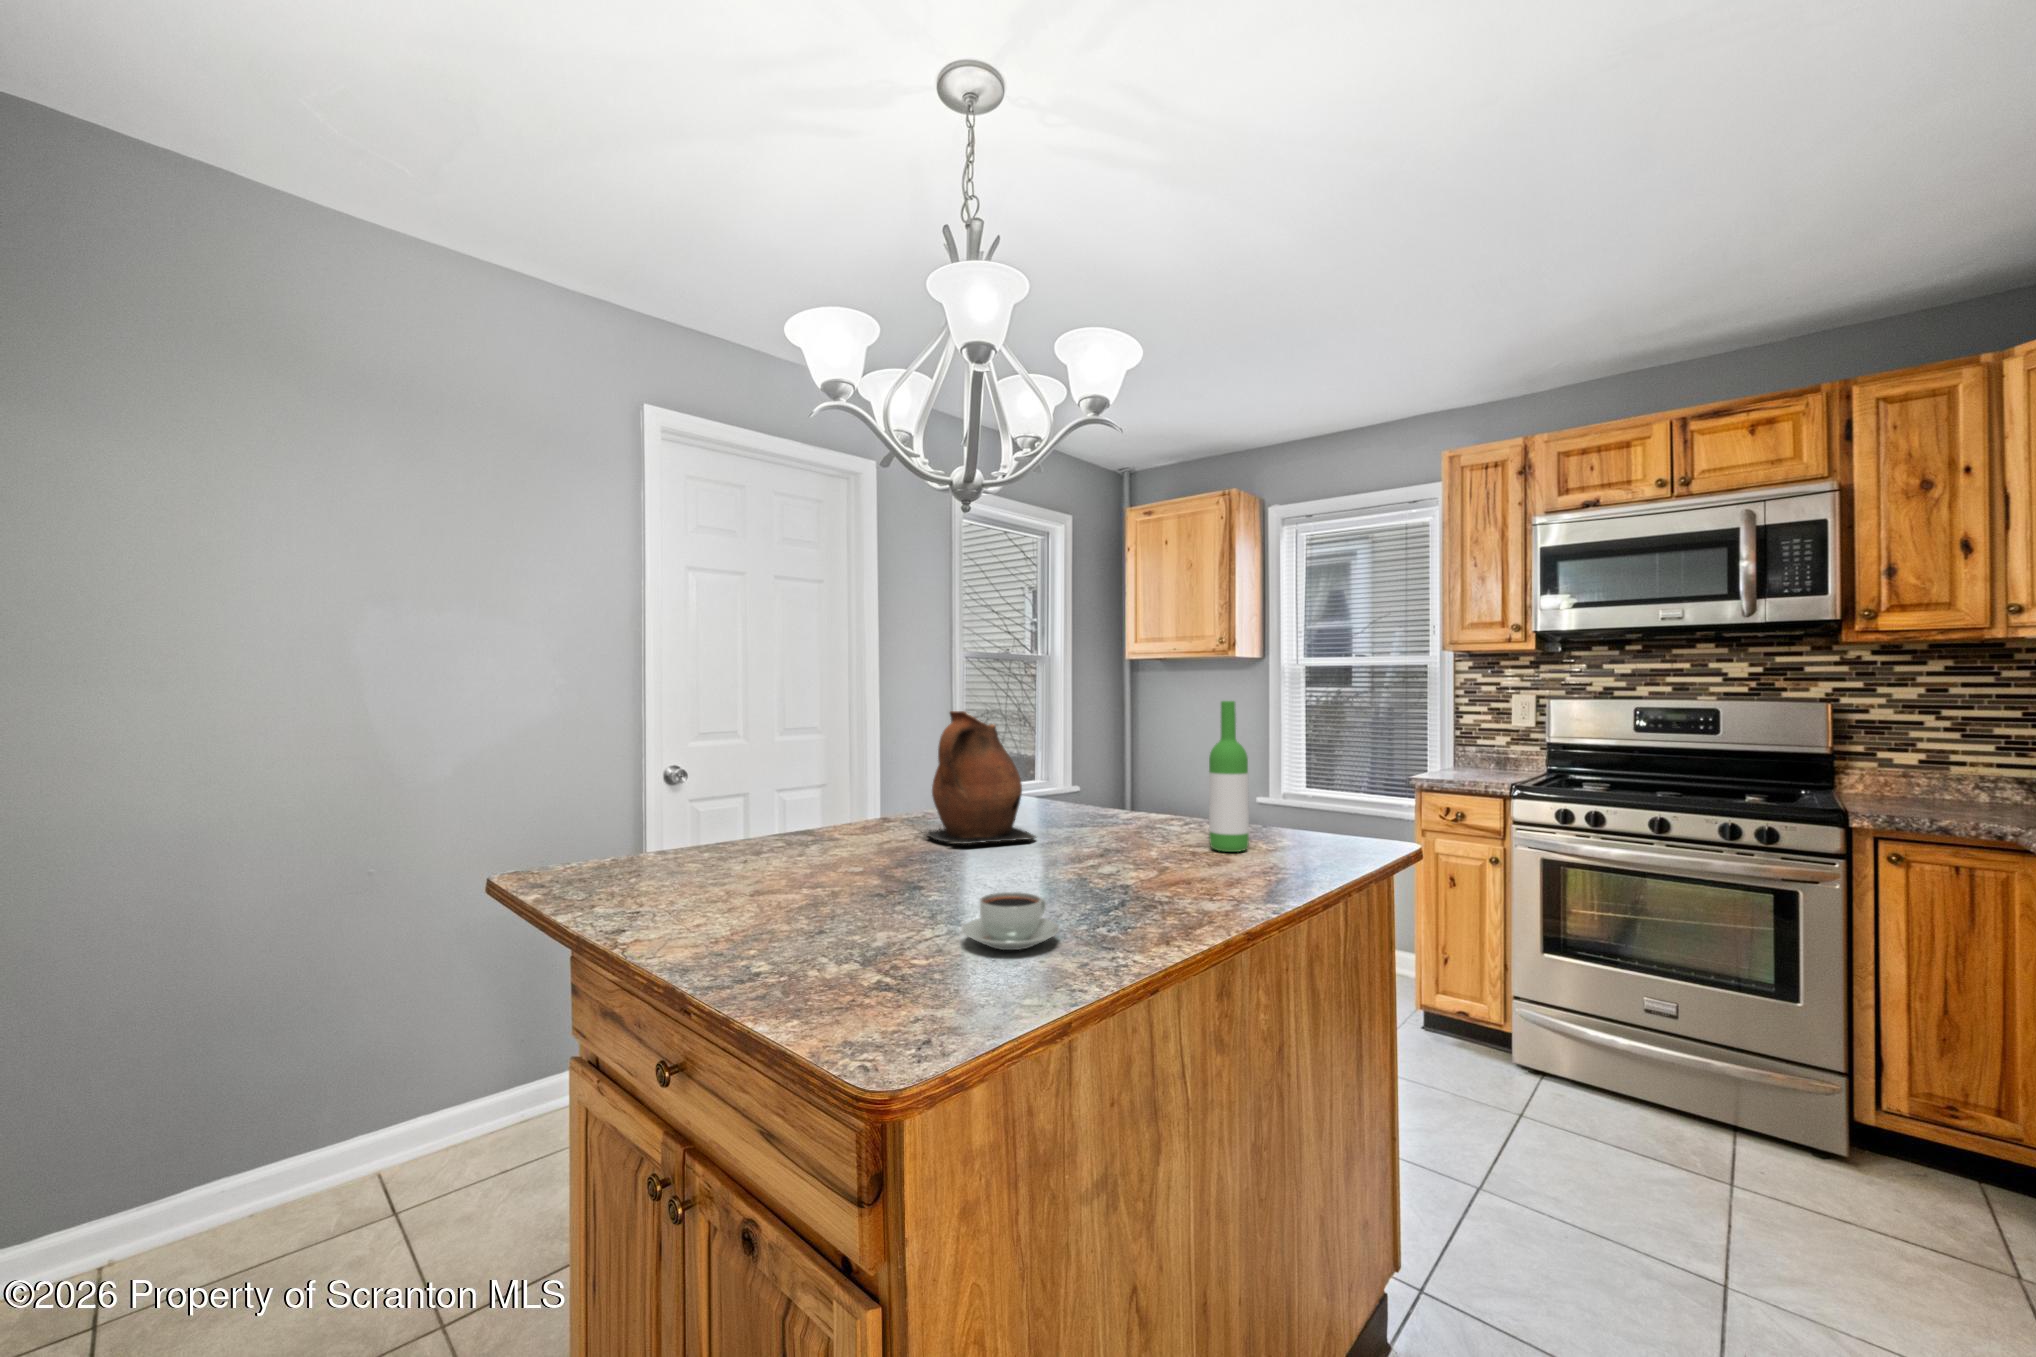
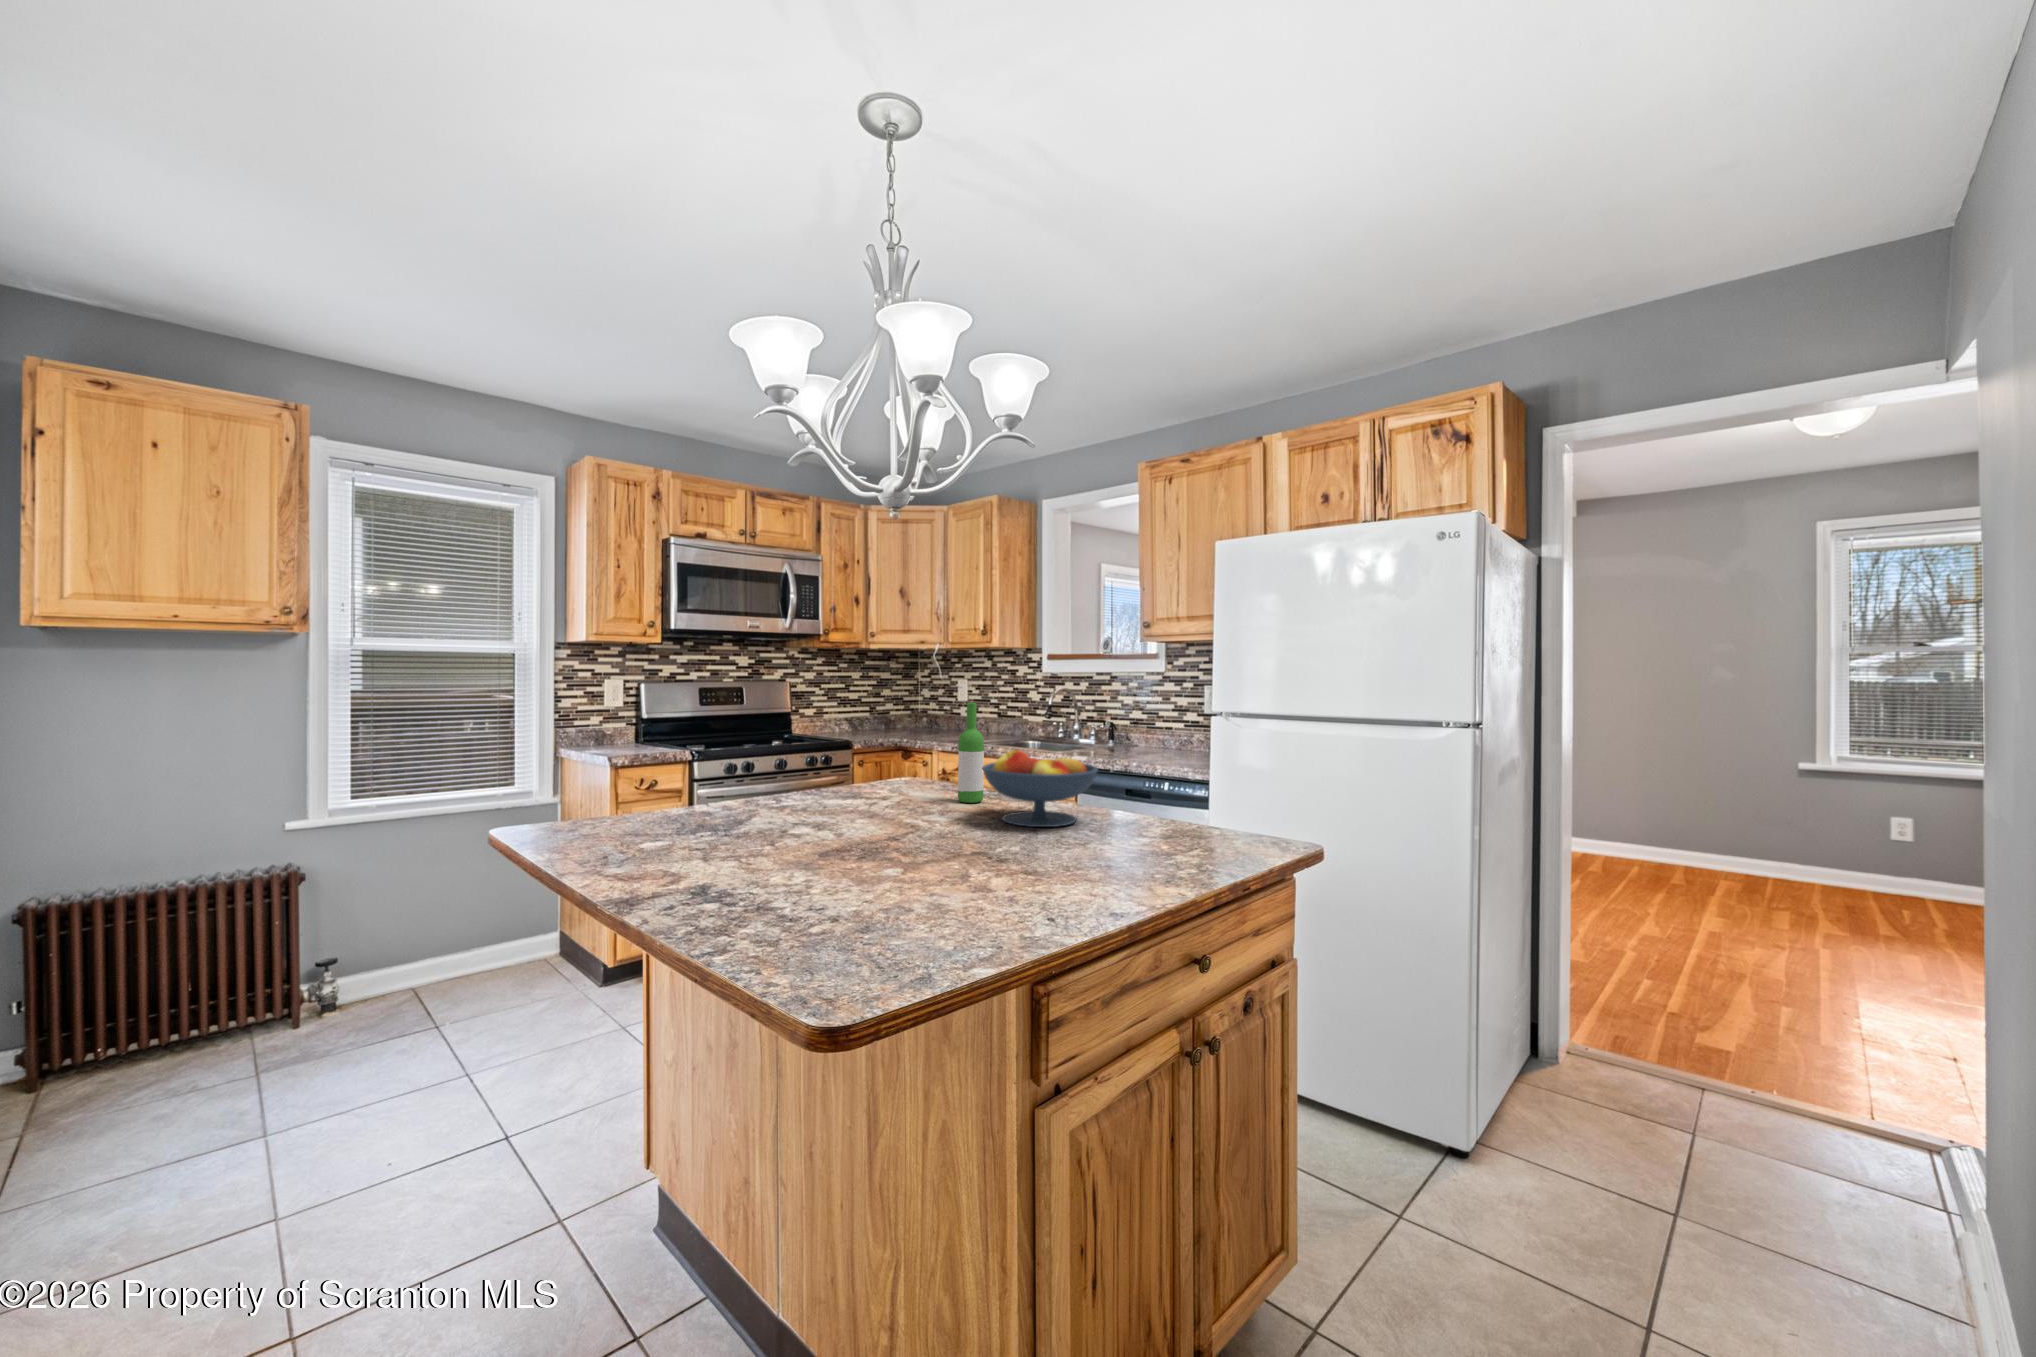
ceramic pitcher: present [928,711,1036,844] -> none [844,724,947,842]
fruit bowl: none [1015,759,1196,887] -> present [983,750,1098,827]
coffee cup: present [962,892,1059,950] -> none [1163,812,1215,840]

